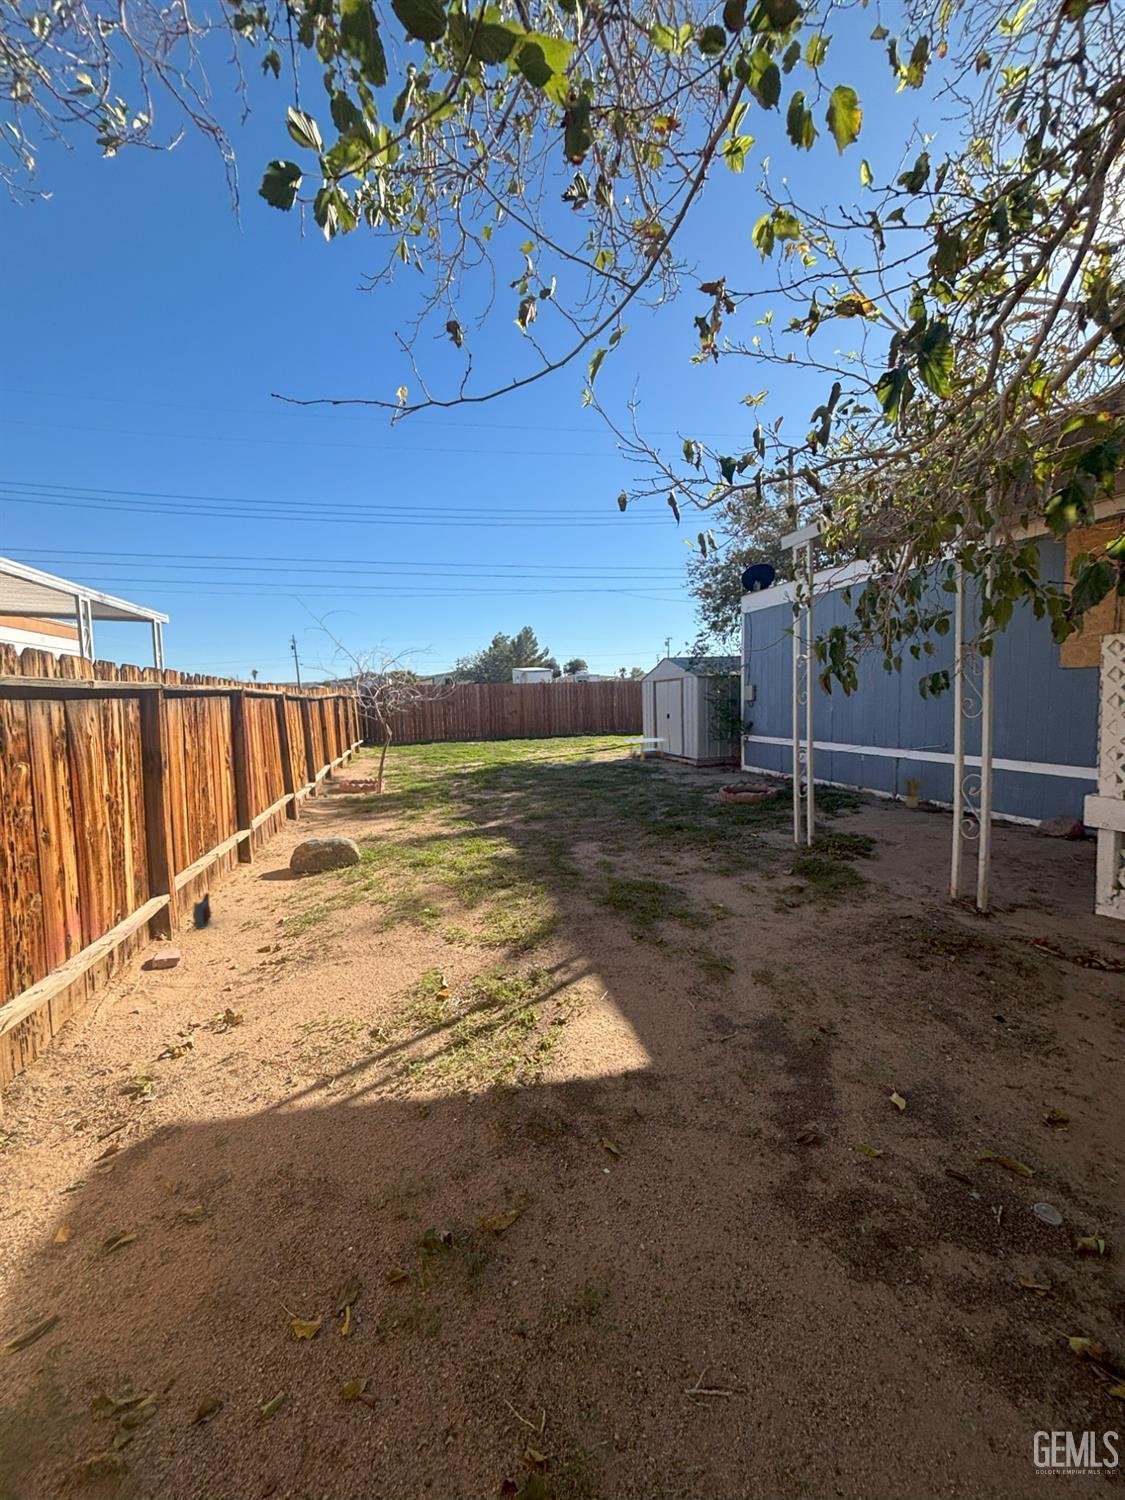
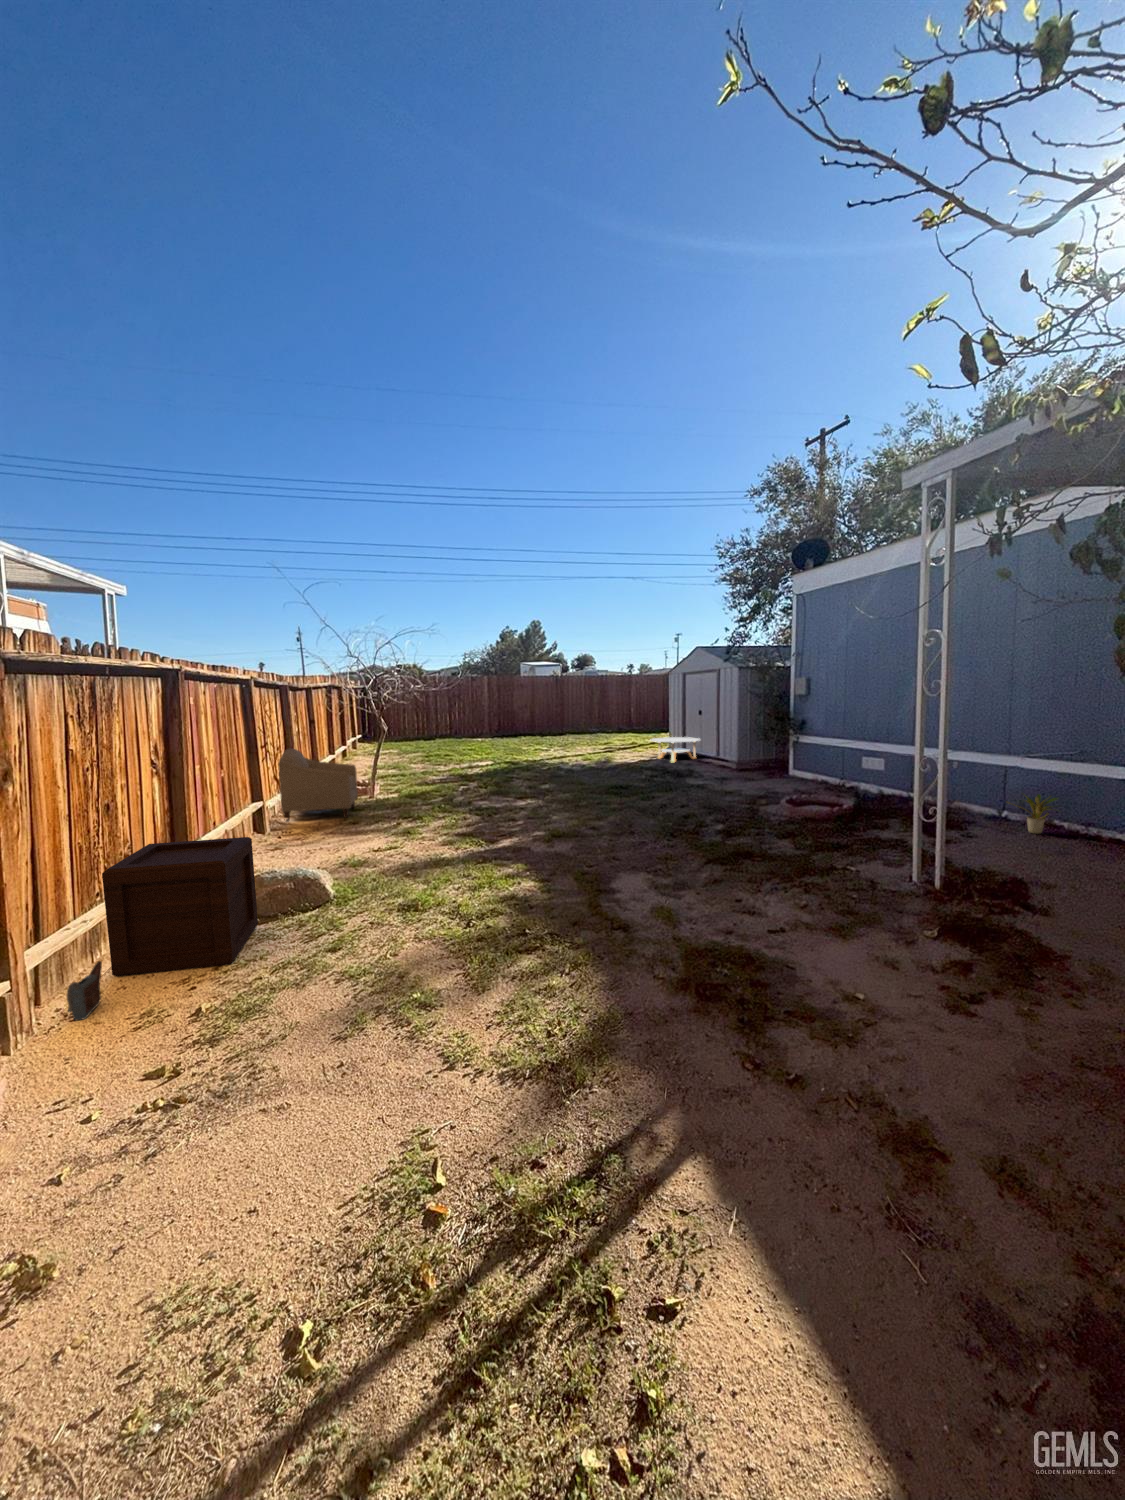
chair: none [303,751,368,812] -> present [278,749,358,822]
wooden crate: none [205,812,307,908] -> present [102,837,258,977]

